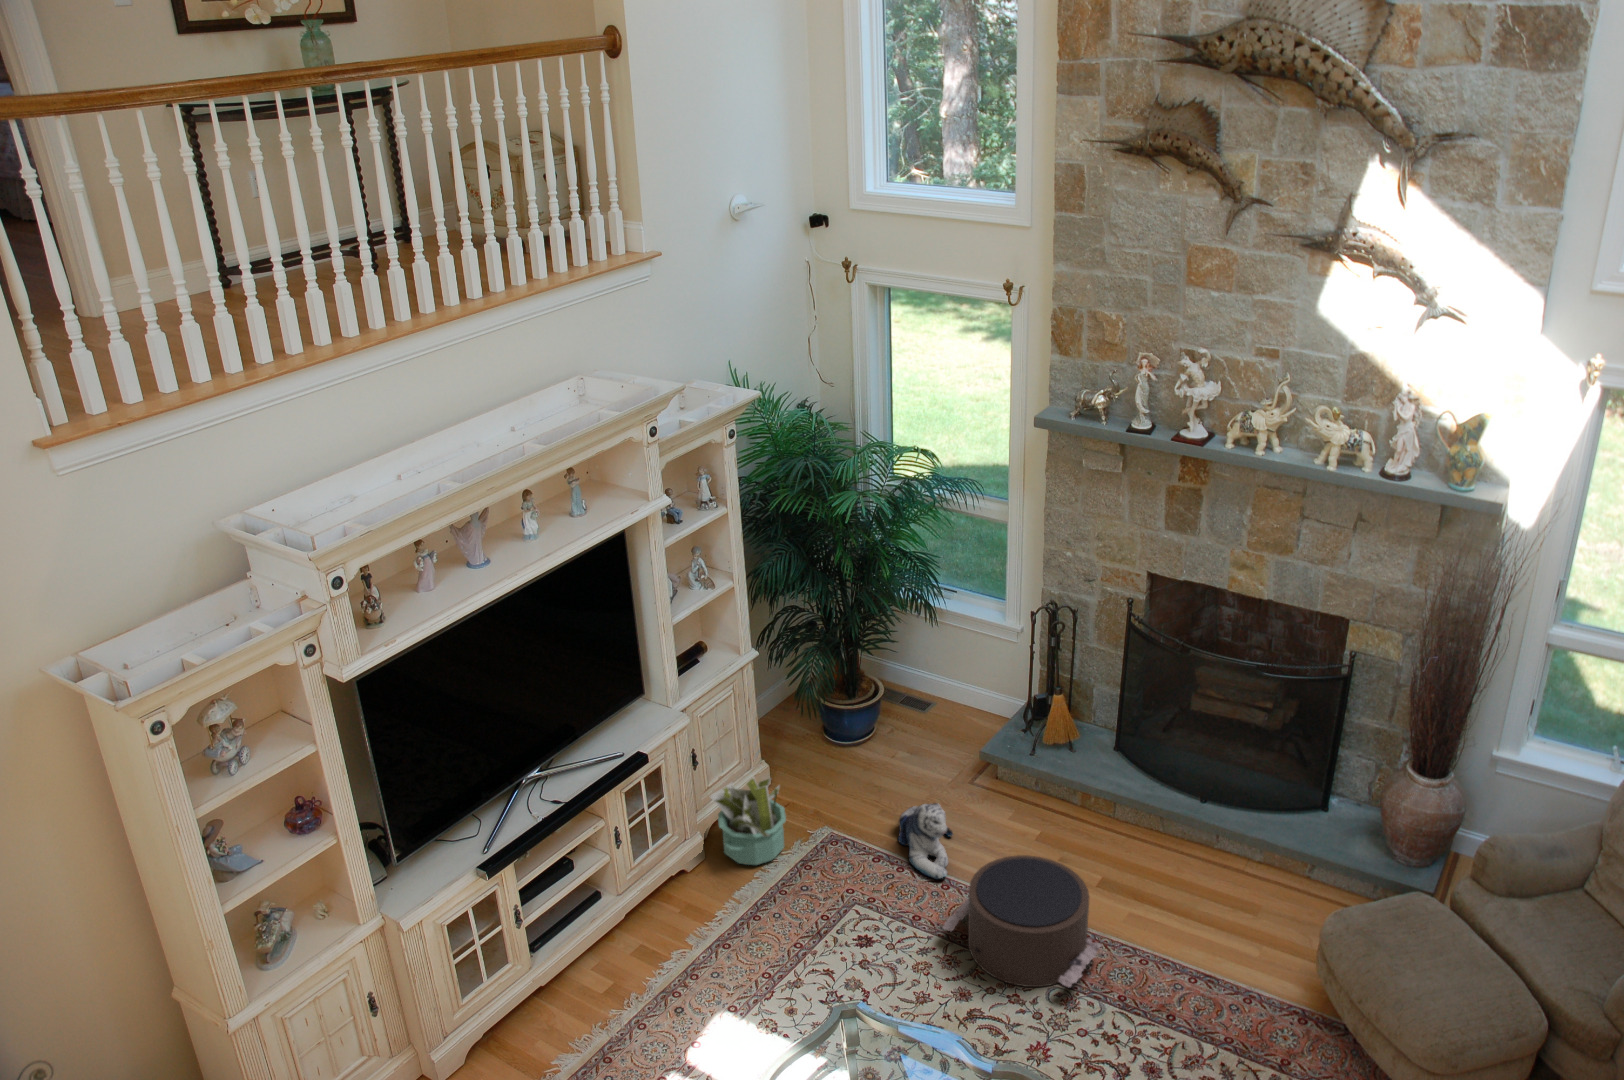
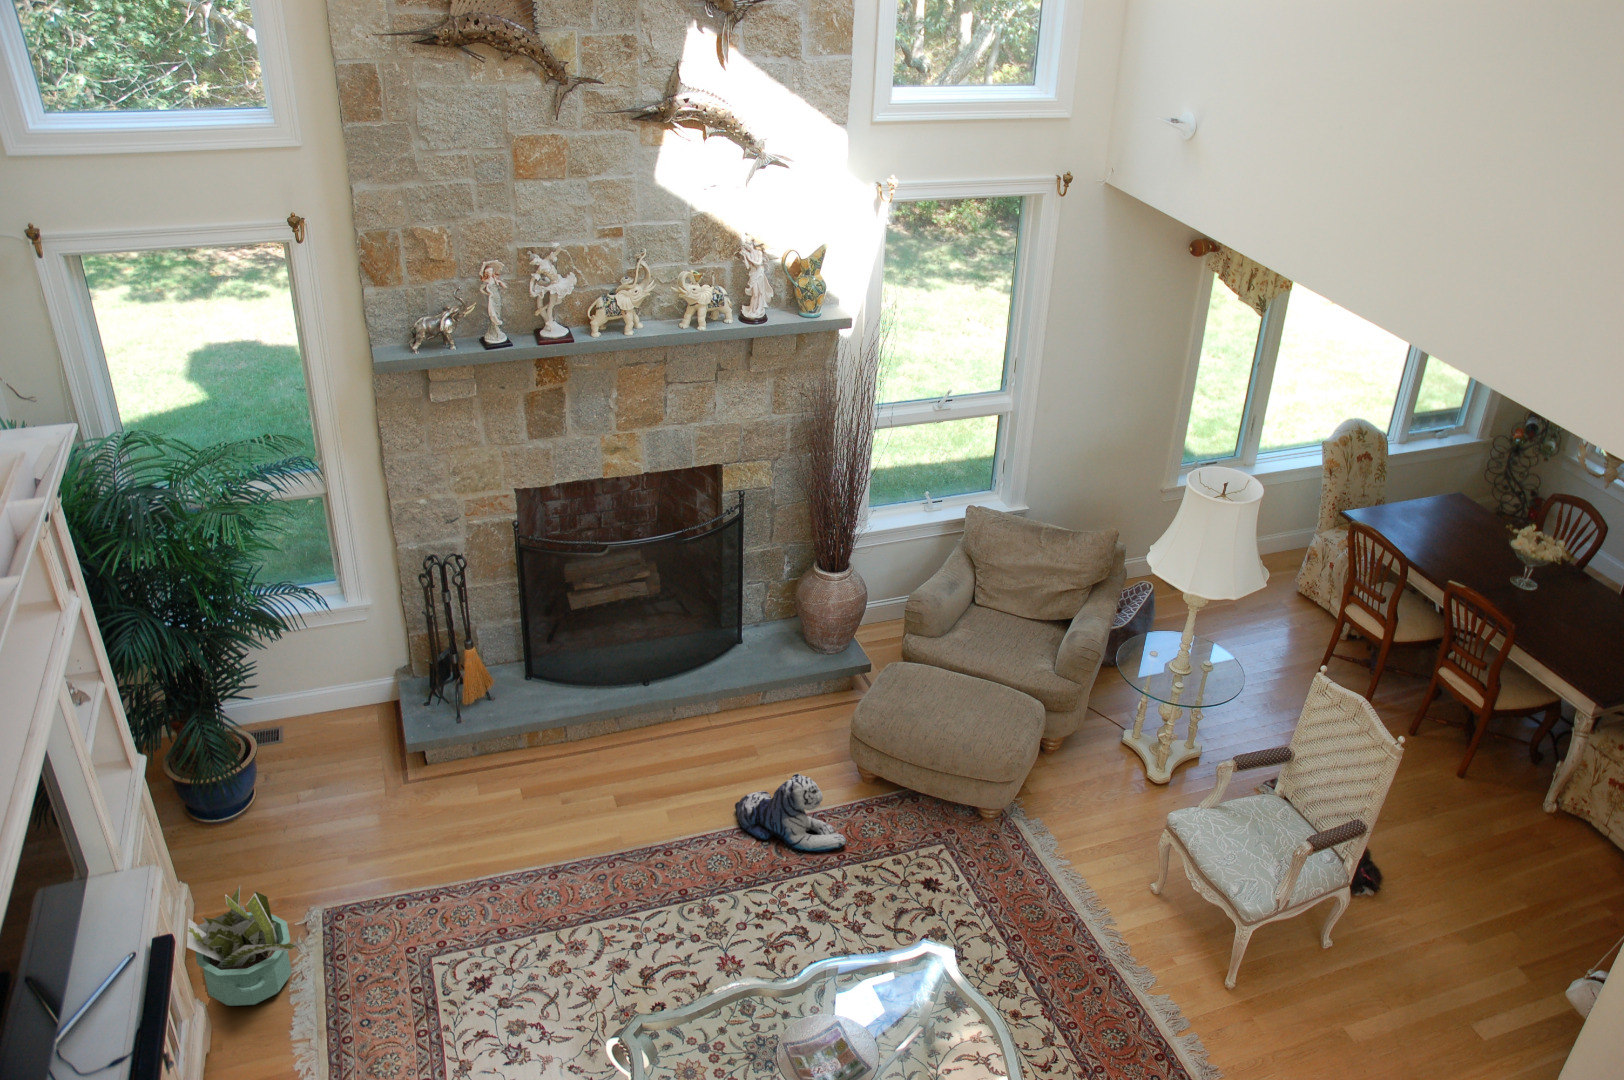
plush toy: present [898,803,953,879] -> present [735,774,846,852]
pouf: present [943,855,1101,987] -> none [541,794,708,934]

